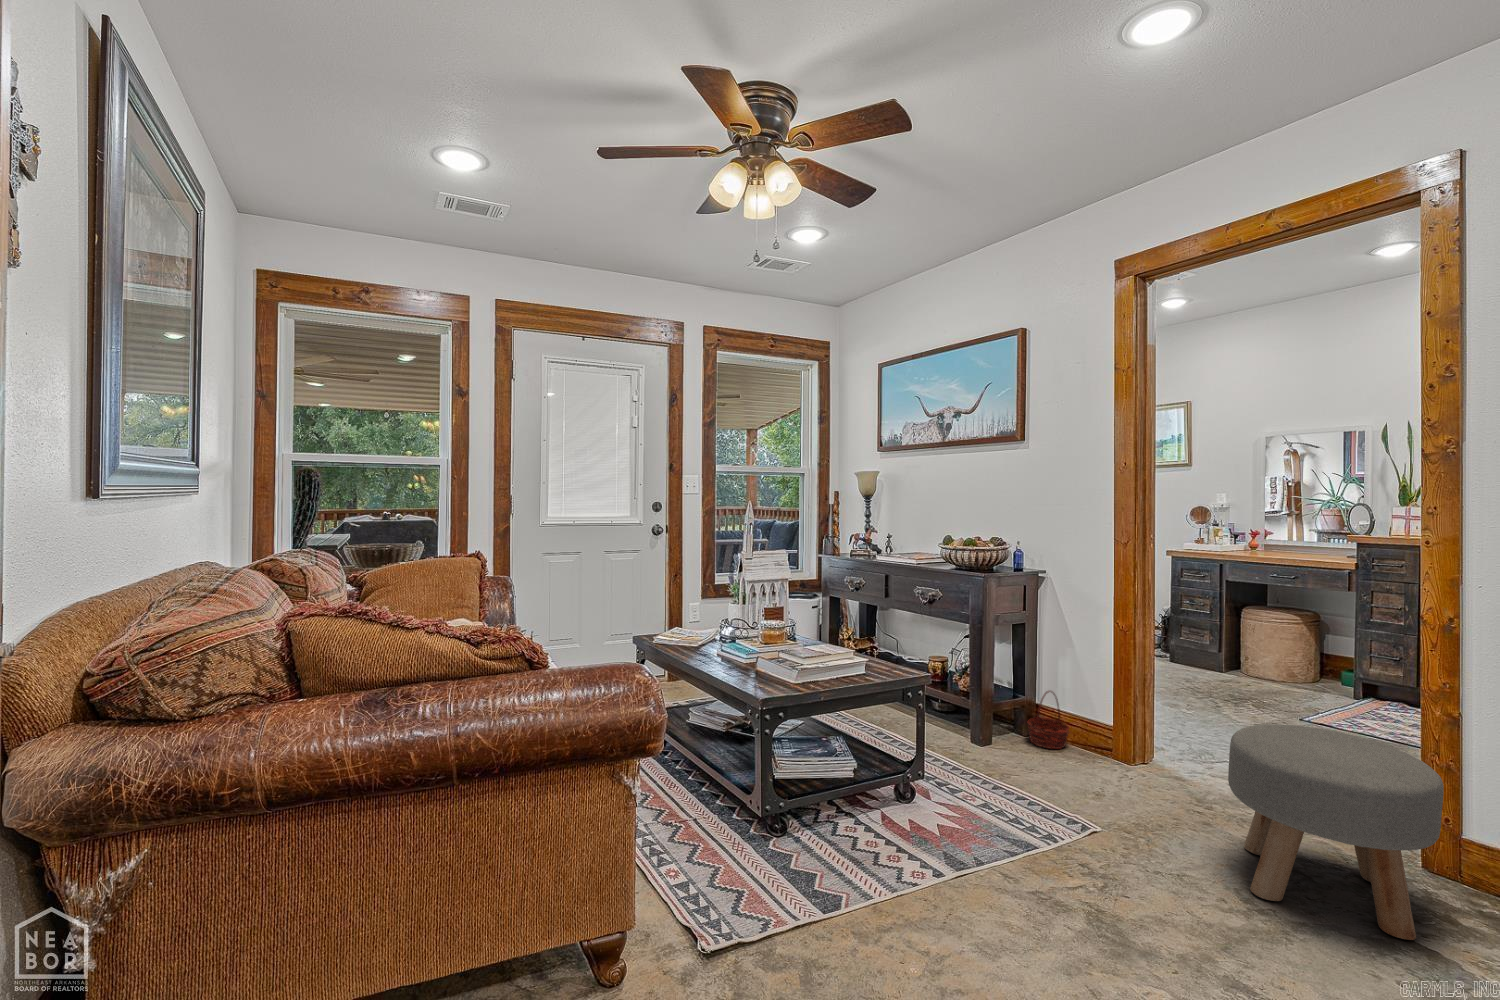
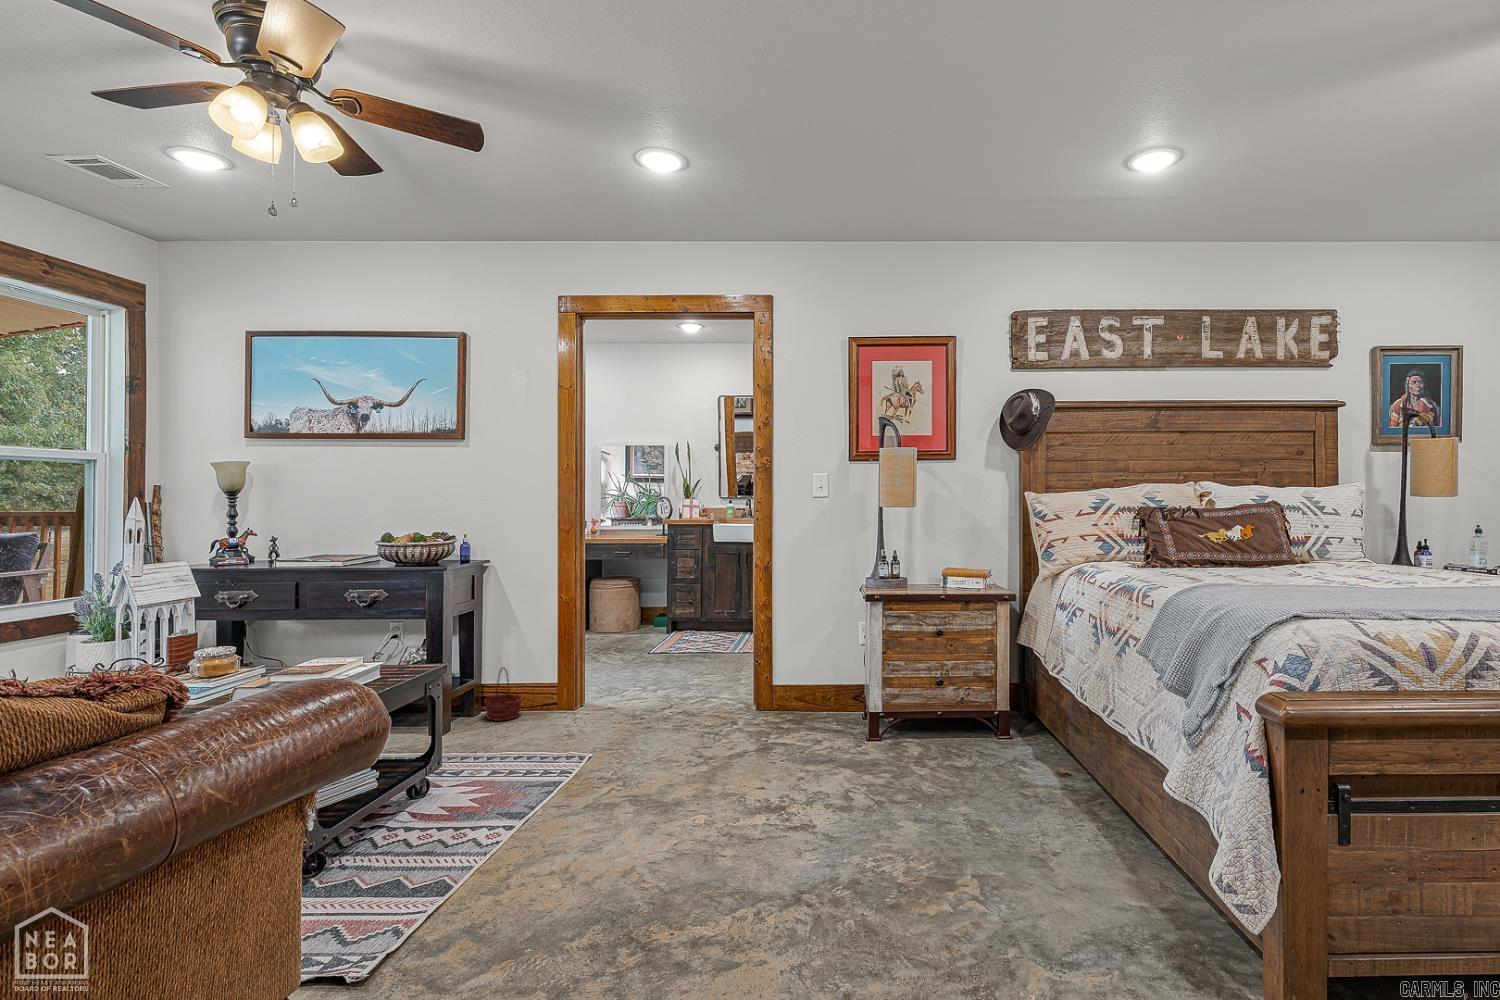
ottoman: present [1228,724,1444,940] -> none [672,634,779,752]

